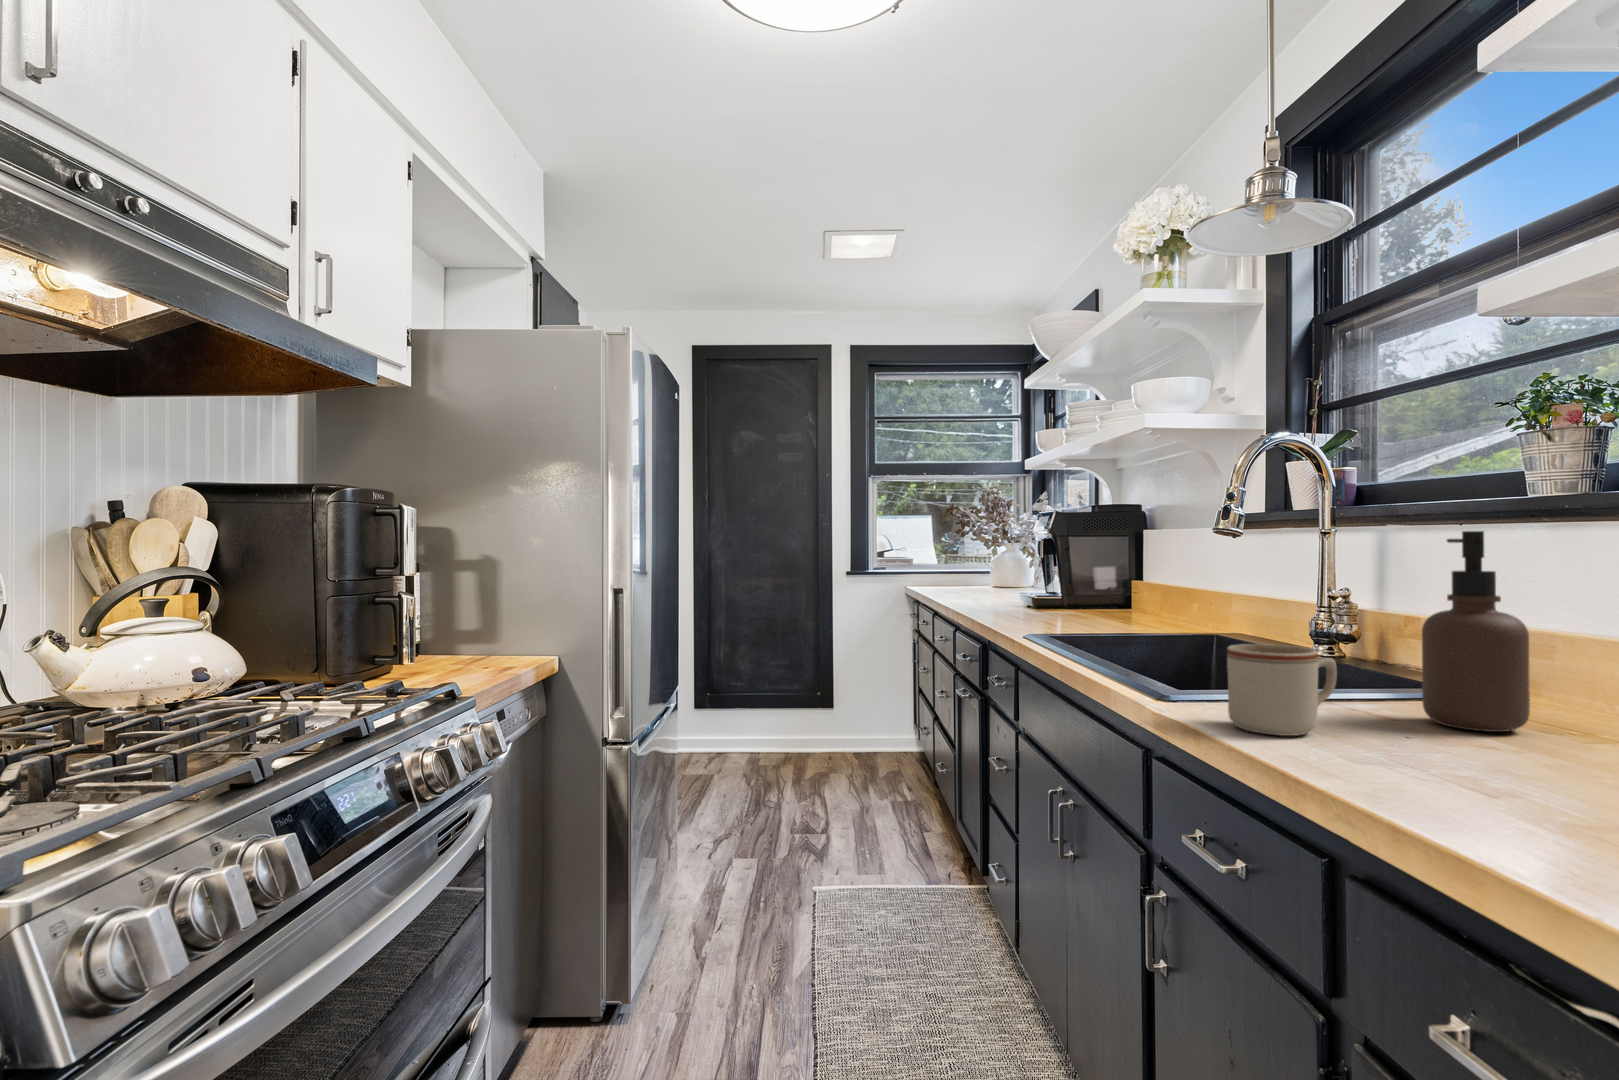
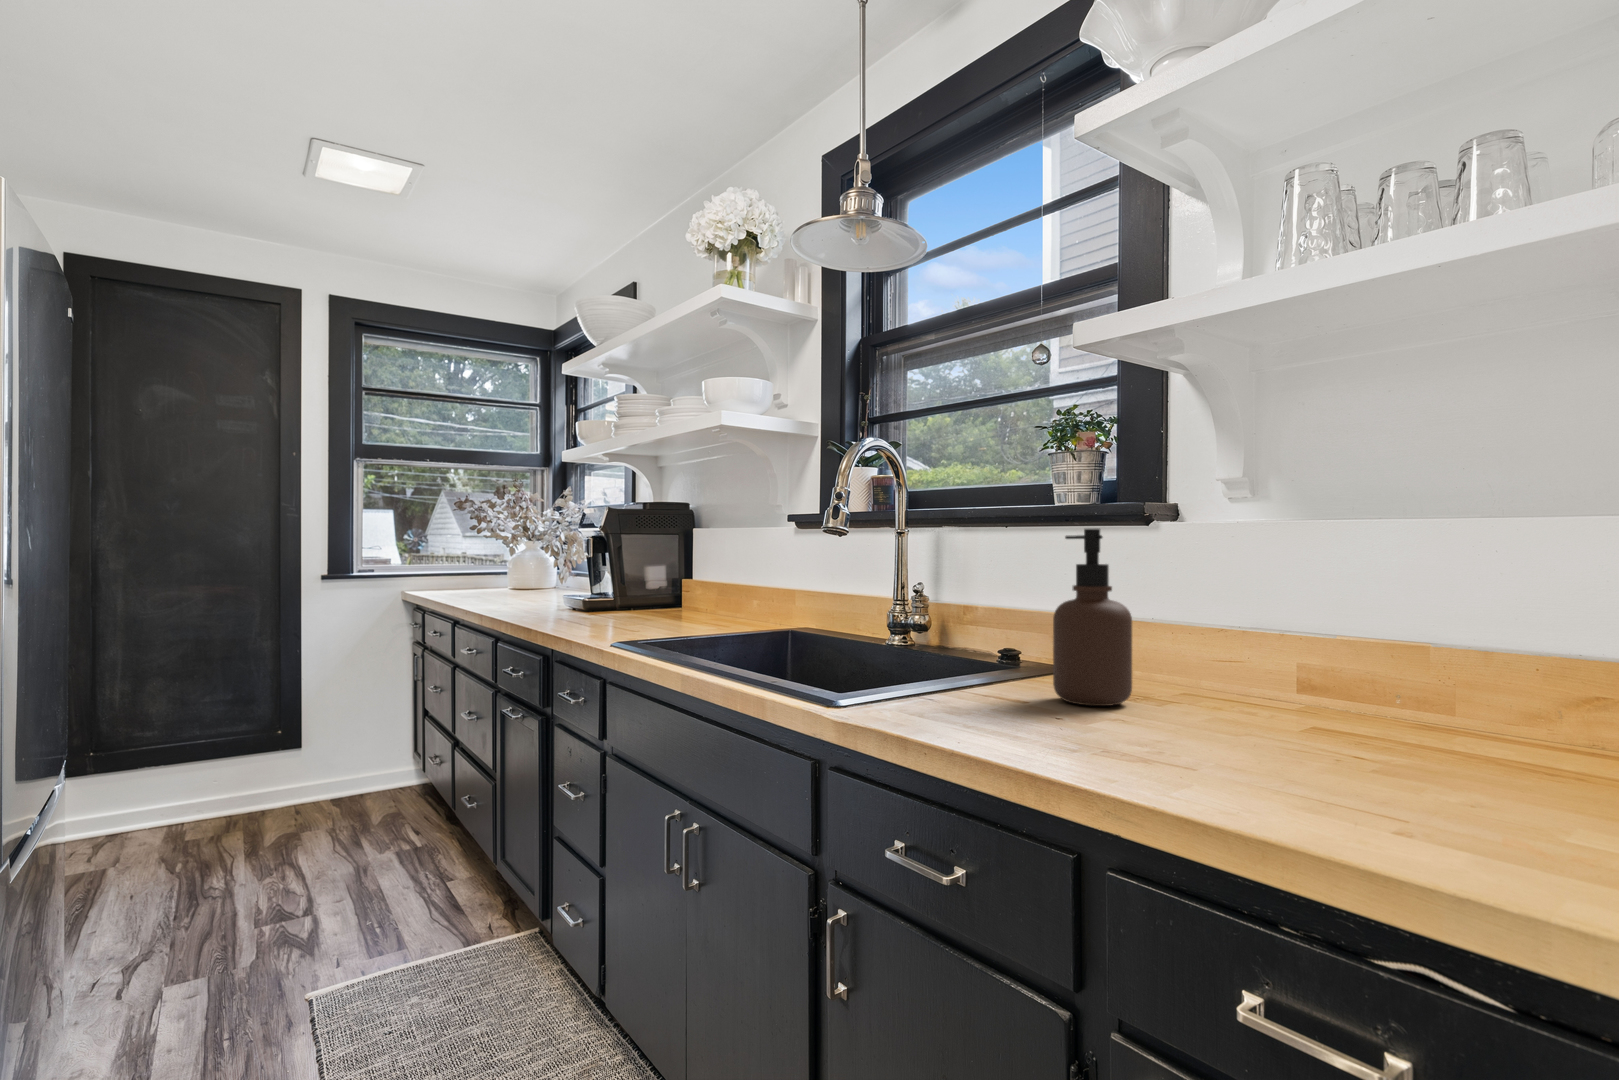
mug: present [1227,644,1337,736] -> none [931,640,1016,731]

